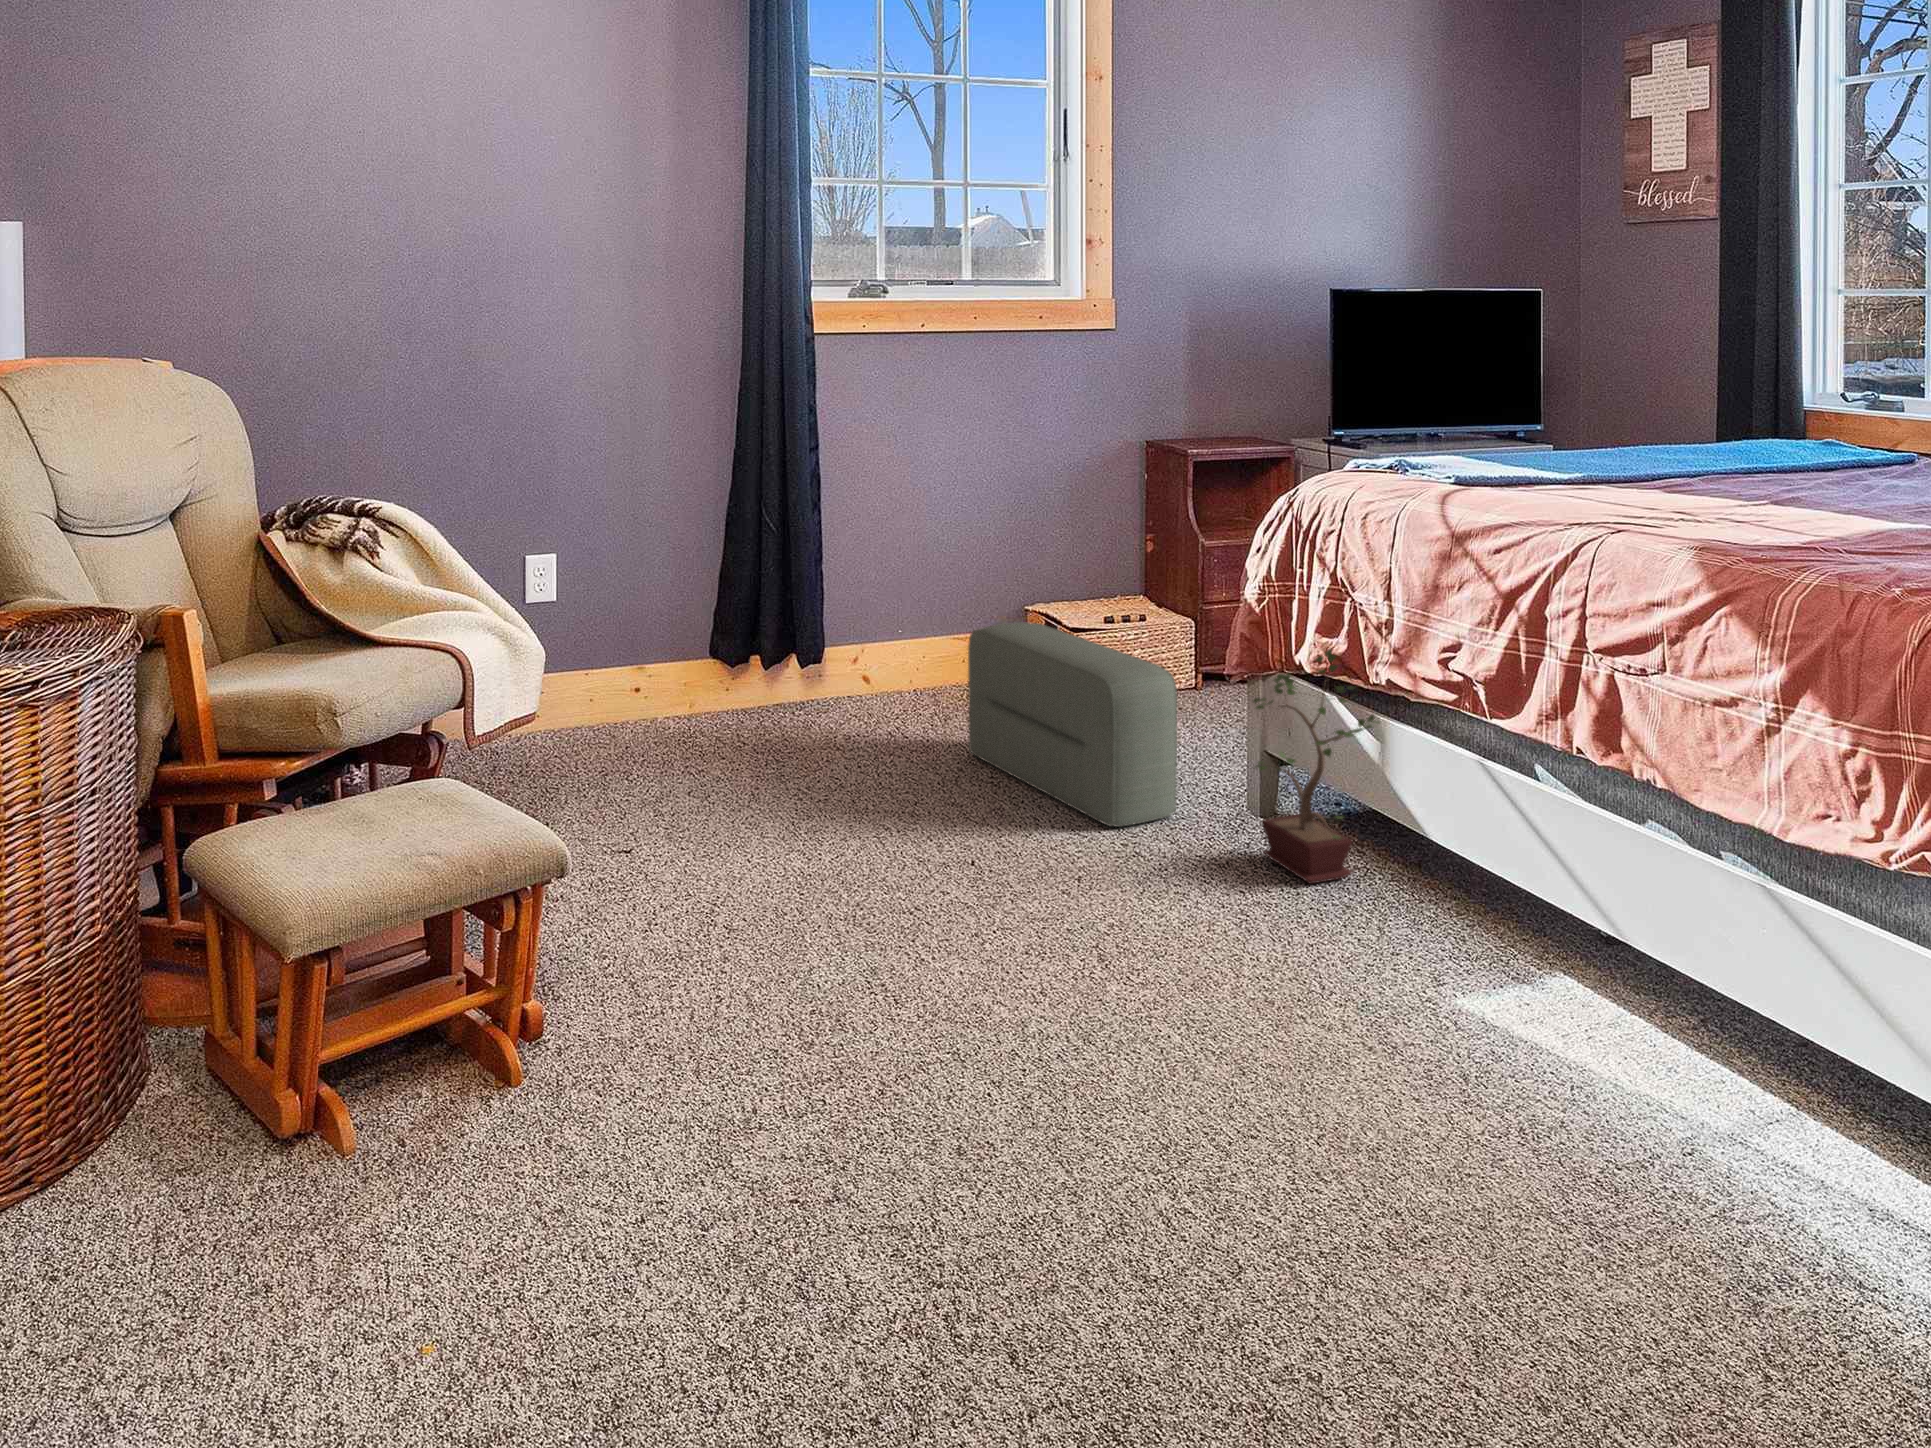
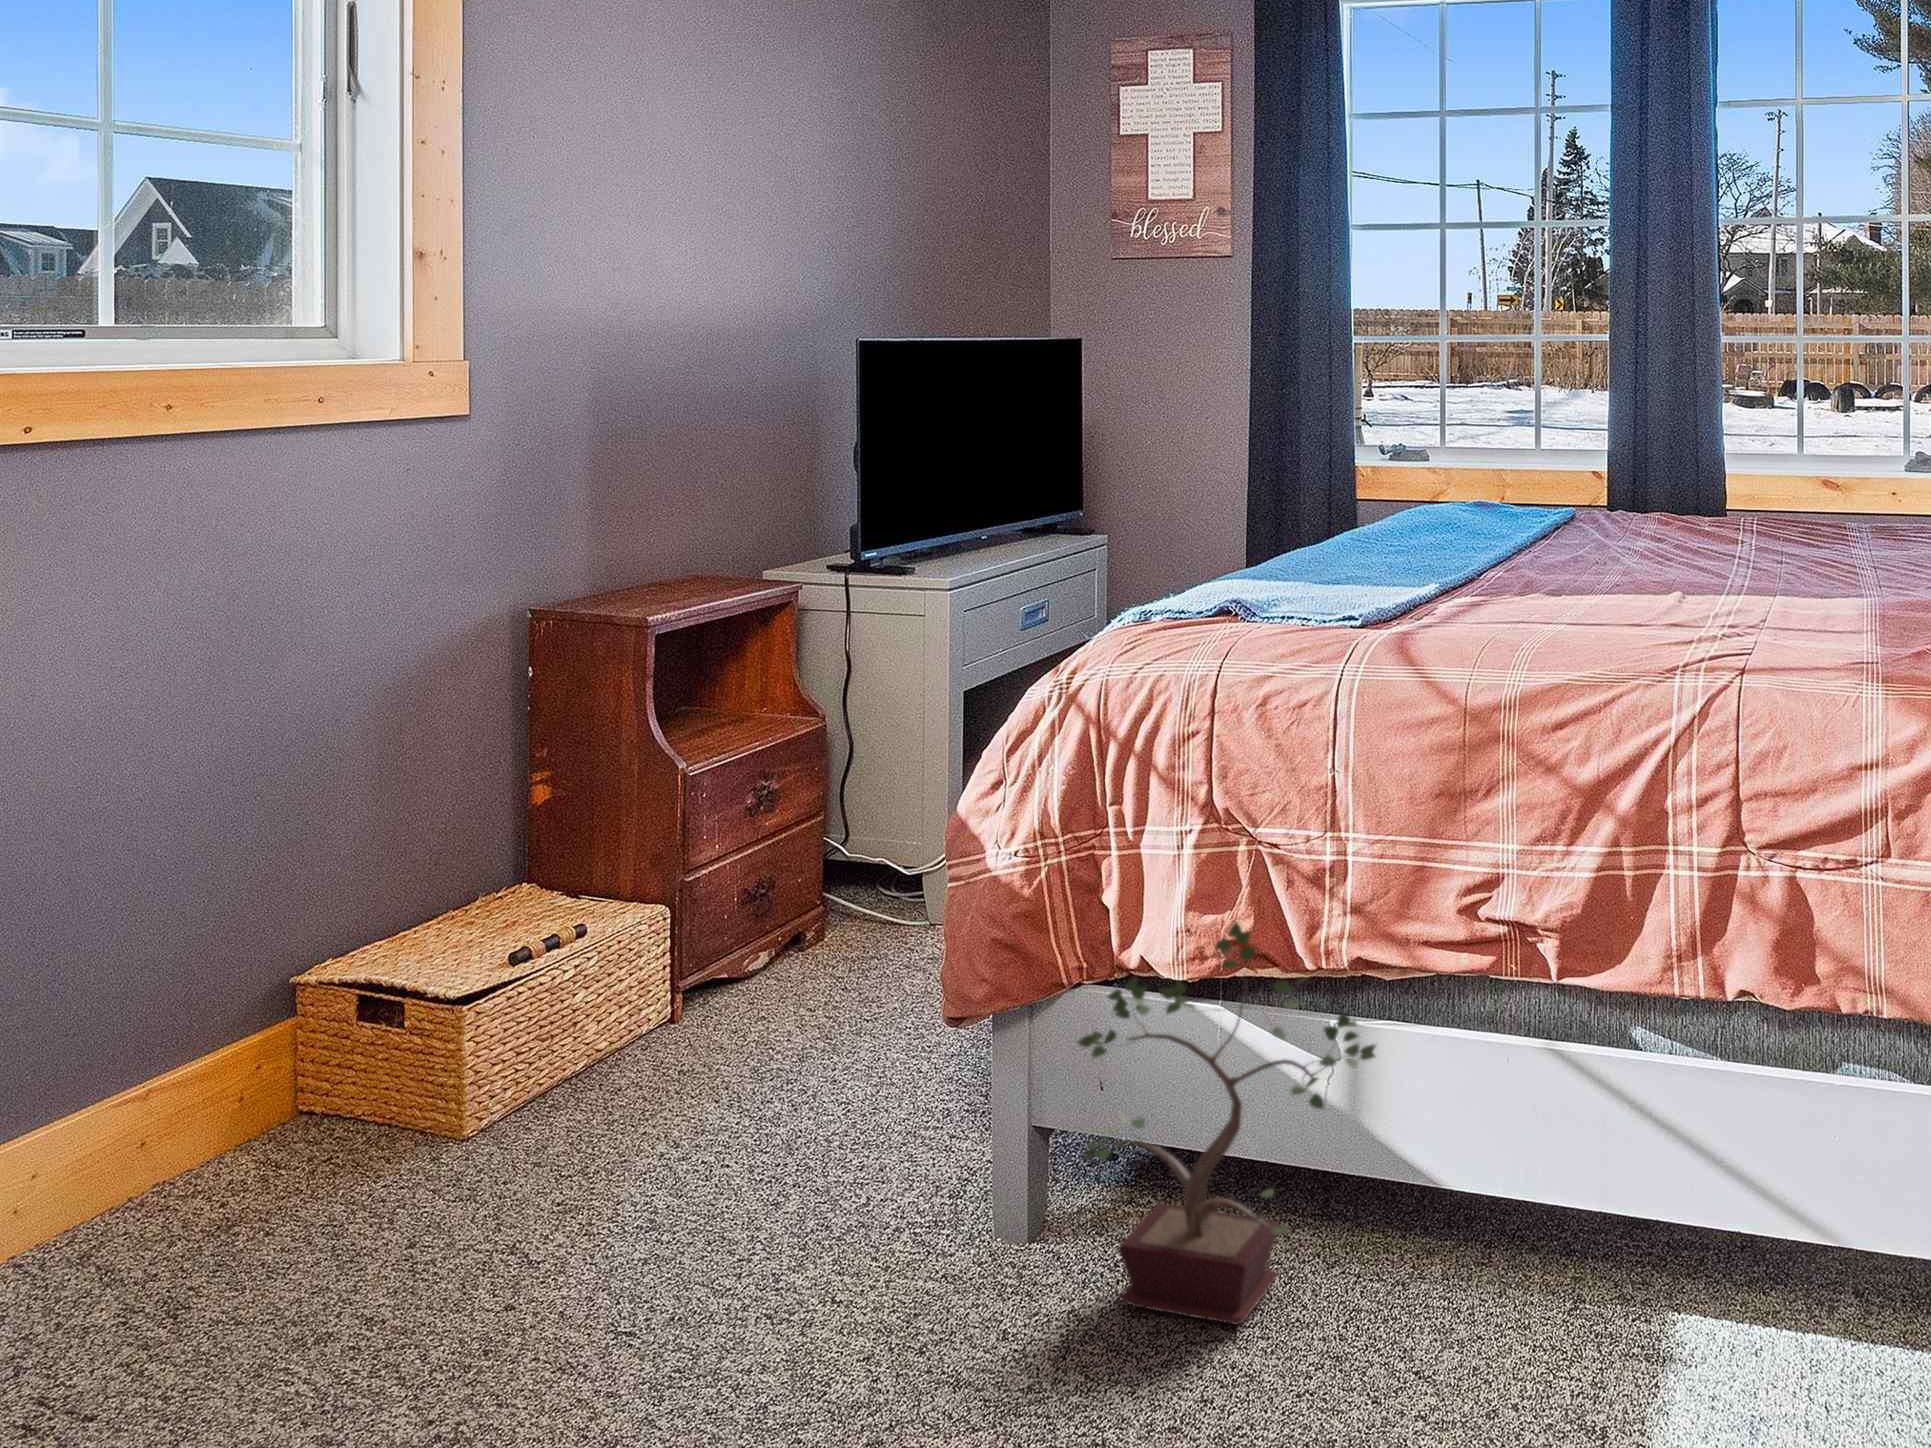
pouf: present [968,622,1177,827] -> none [324,1007,903,1376]

